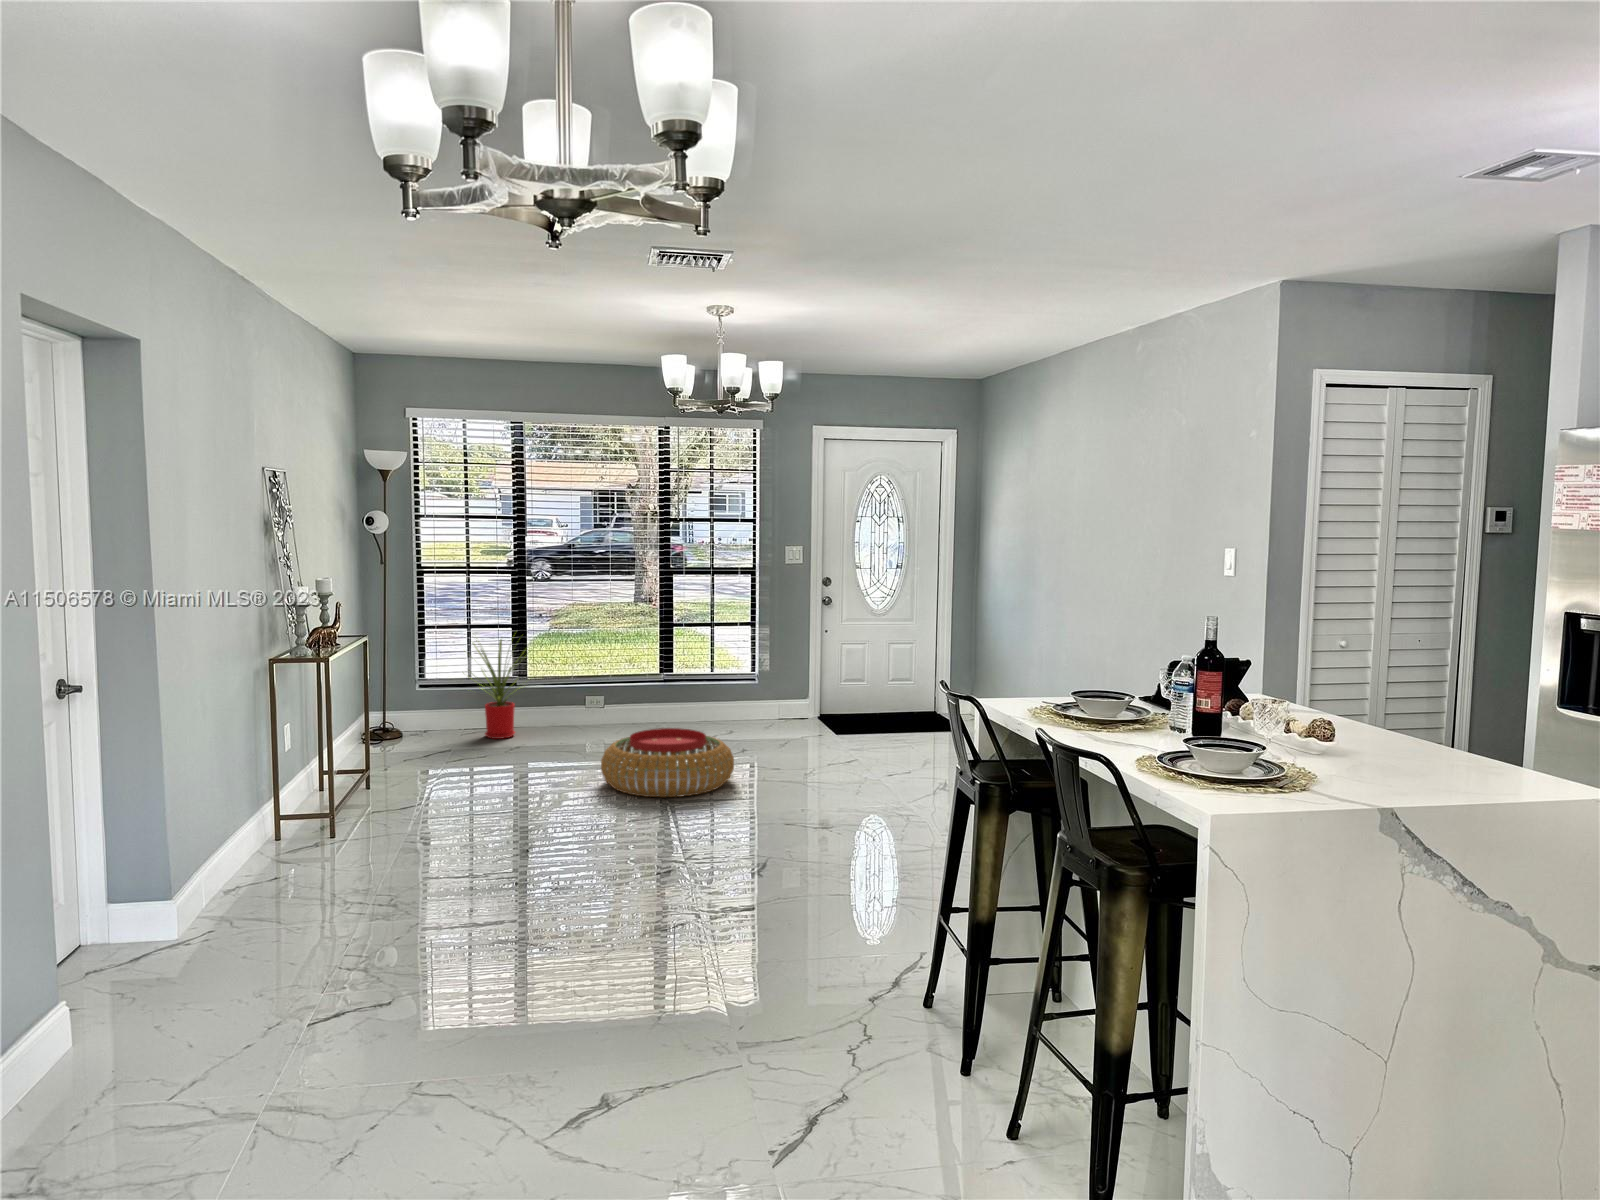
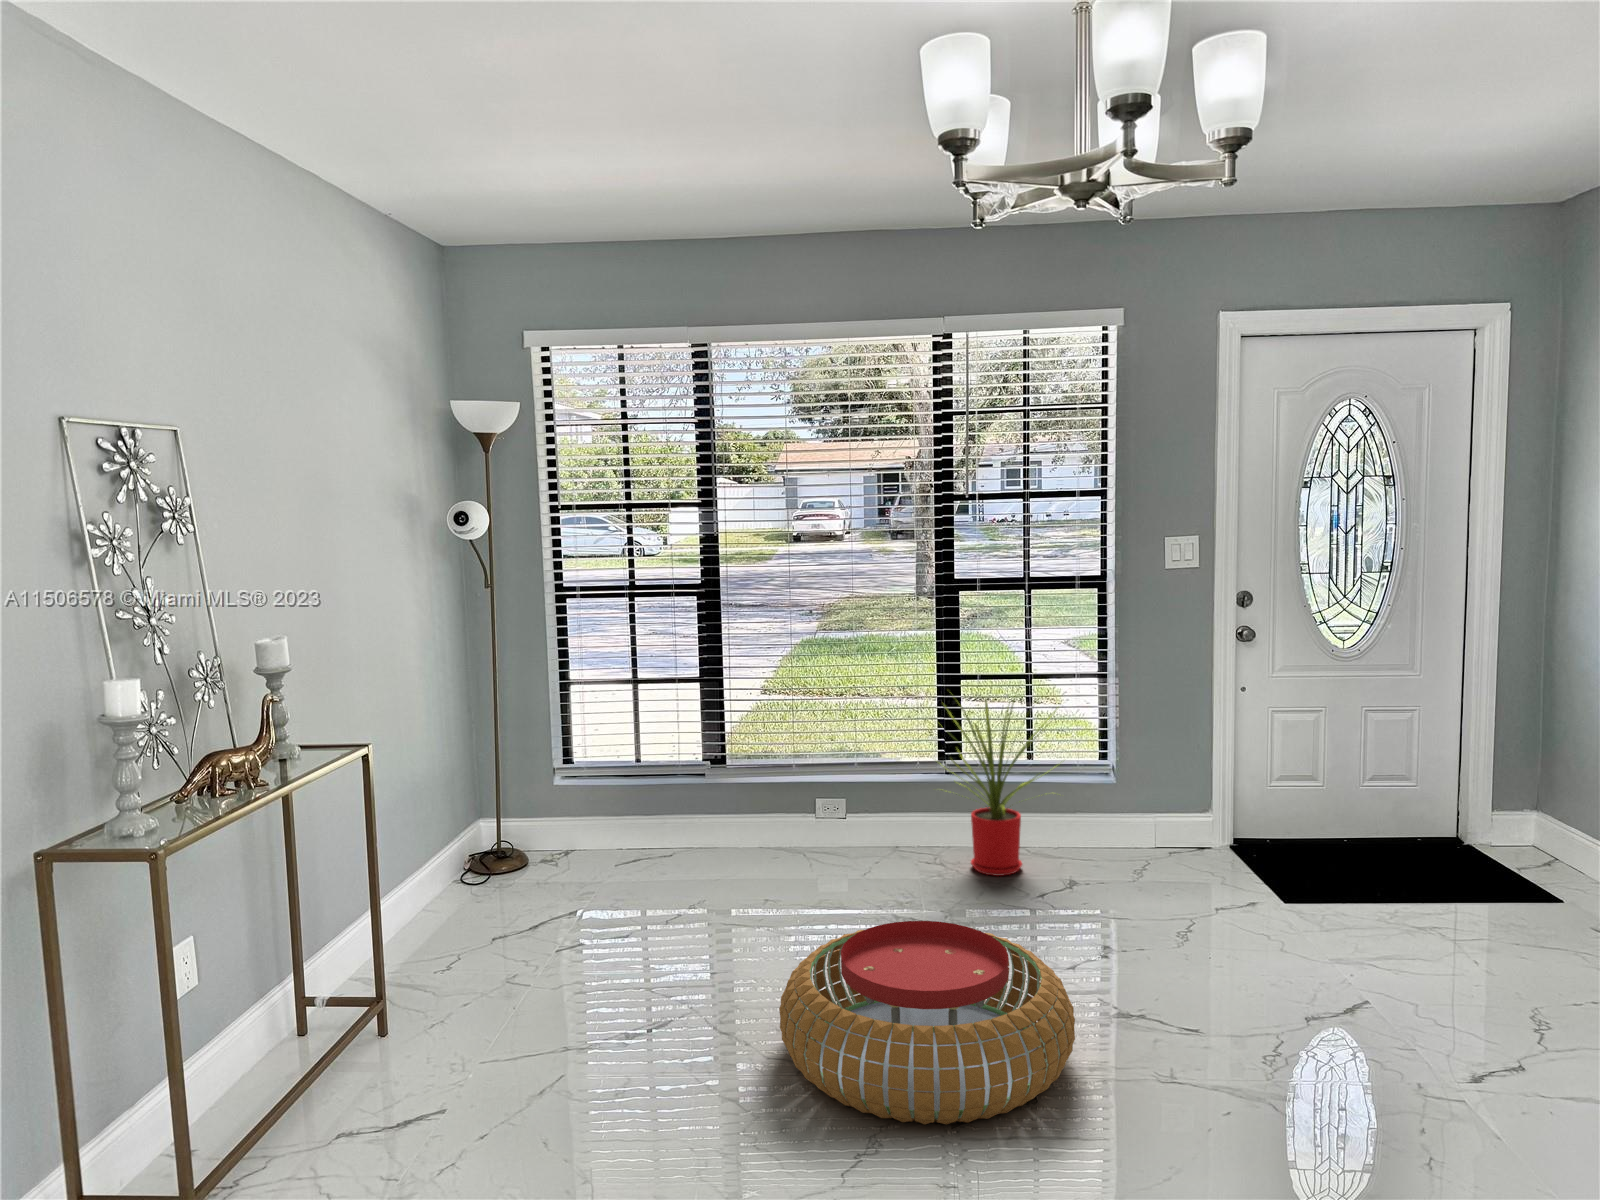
house plant: present [476,640,515,739] -> present [944,691,1054,876]

